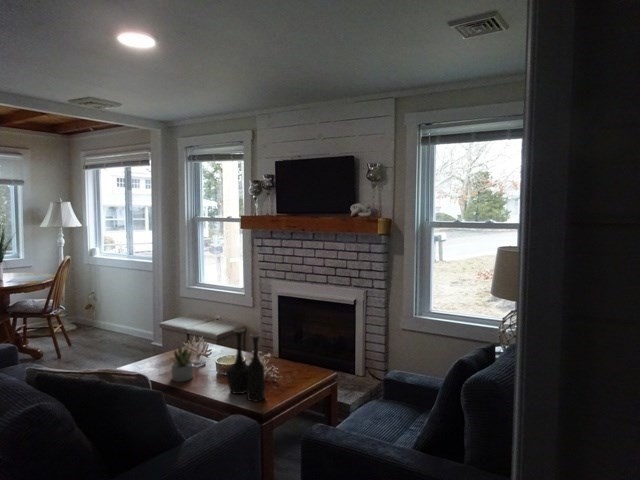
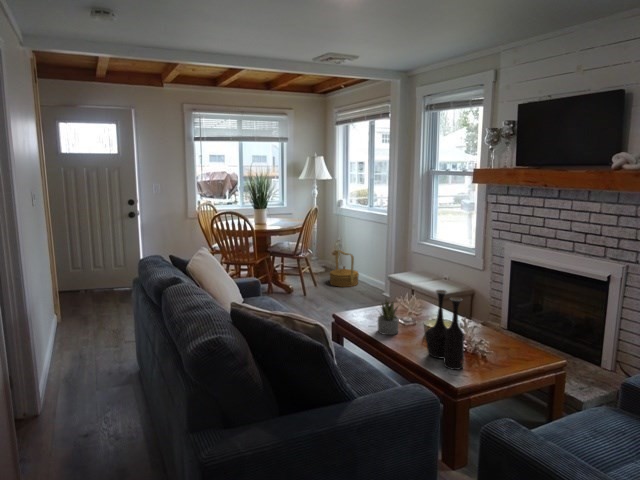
woven basket: none [85,302,121,342] -> present [330,250,359,287]

